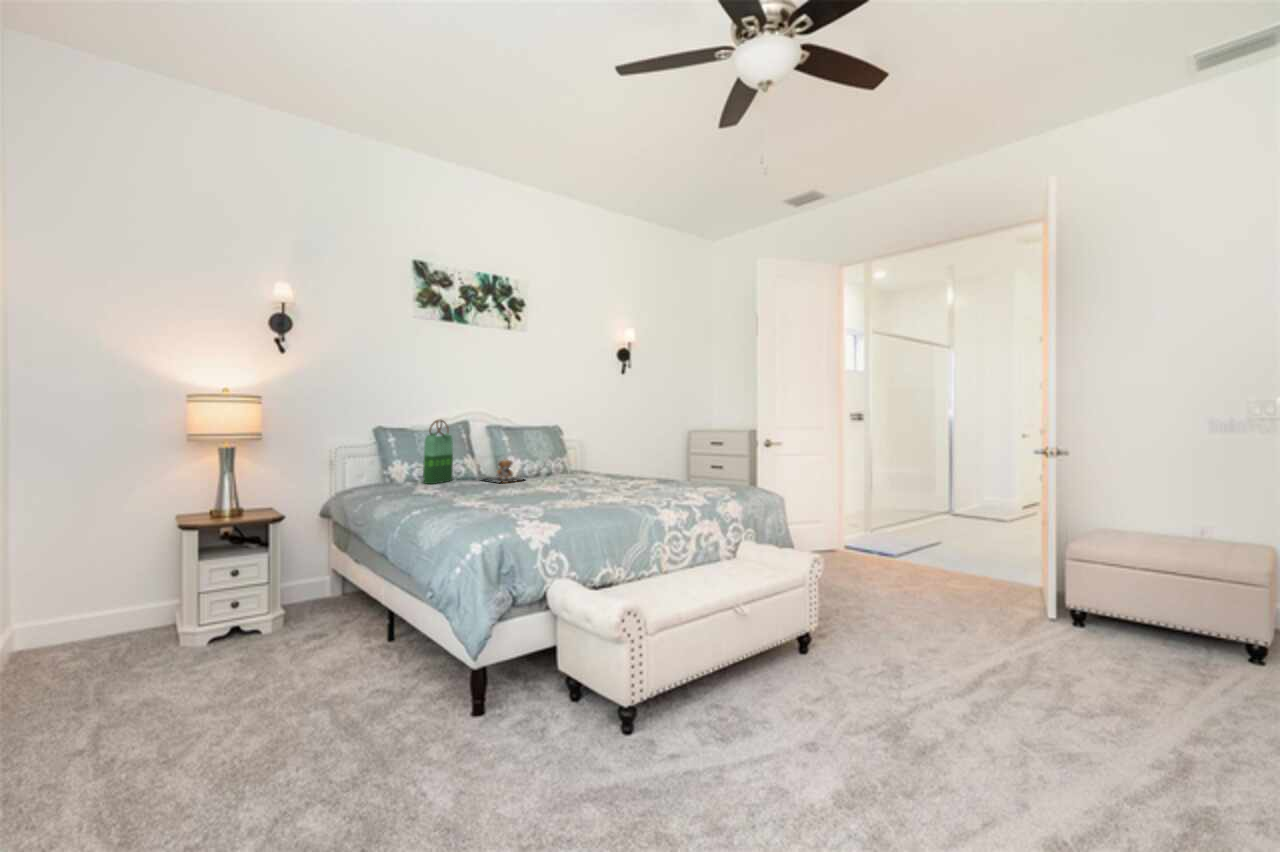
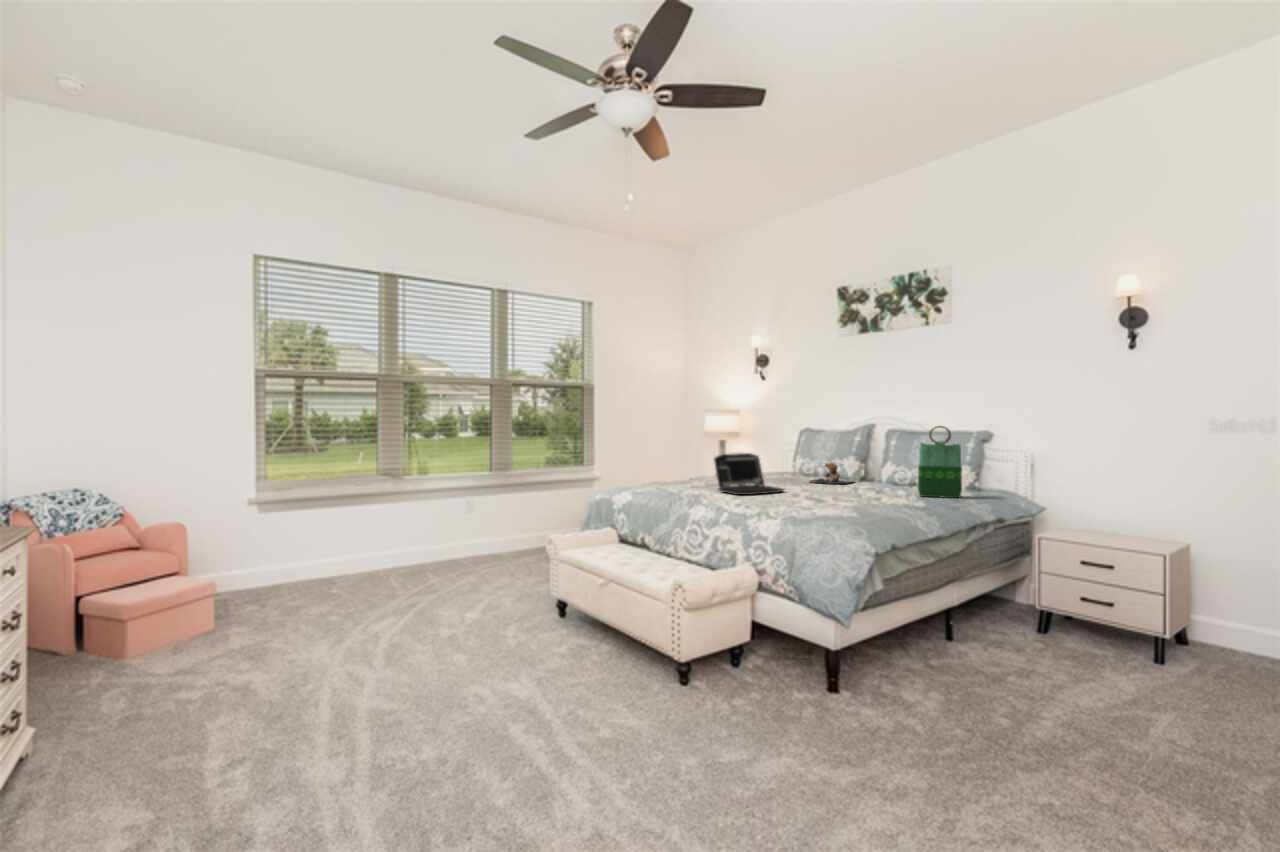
tote bag: present [423,420,453,484] -> present [918,426,962,498]
laptop: none [542,455,608,502] -> present [714,453,783,495]

